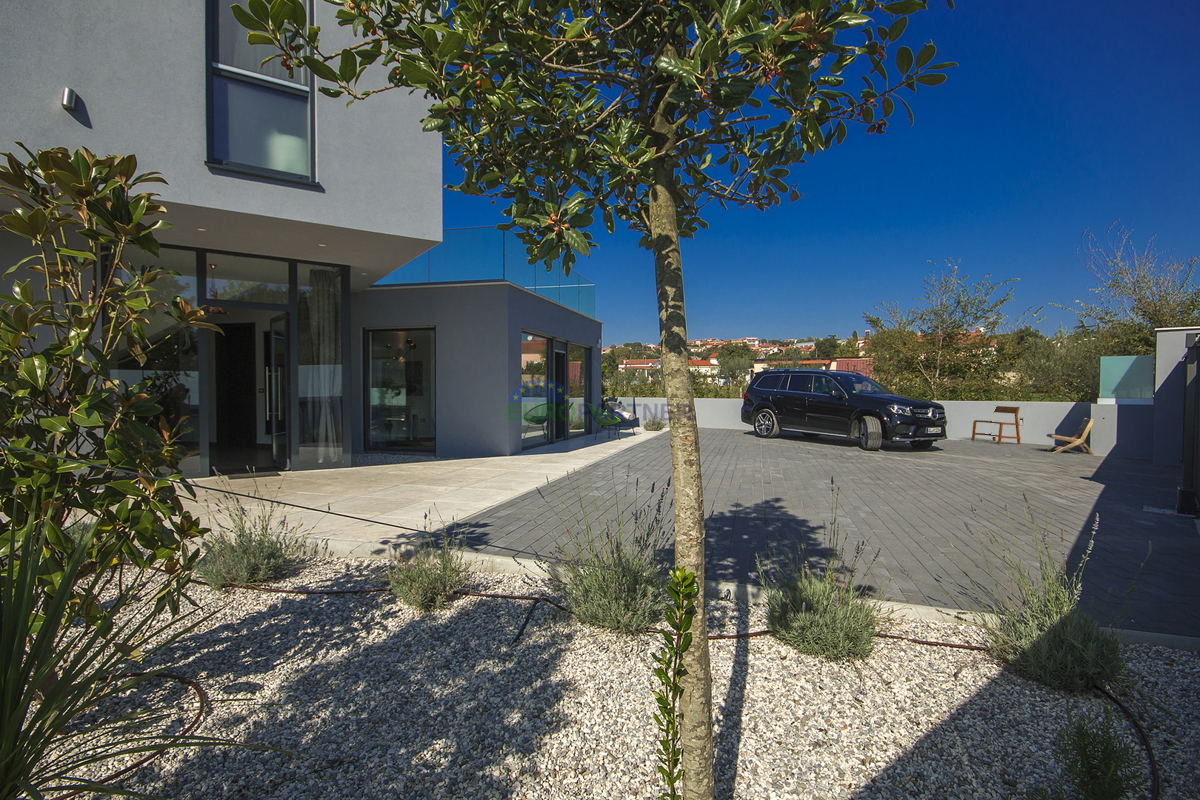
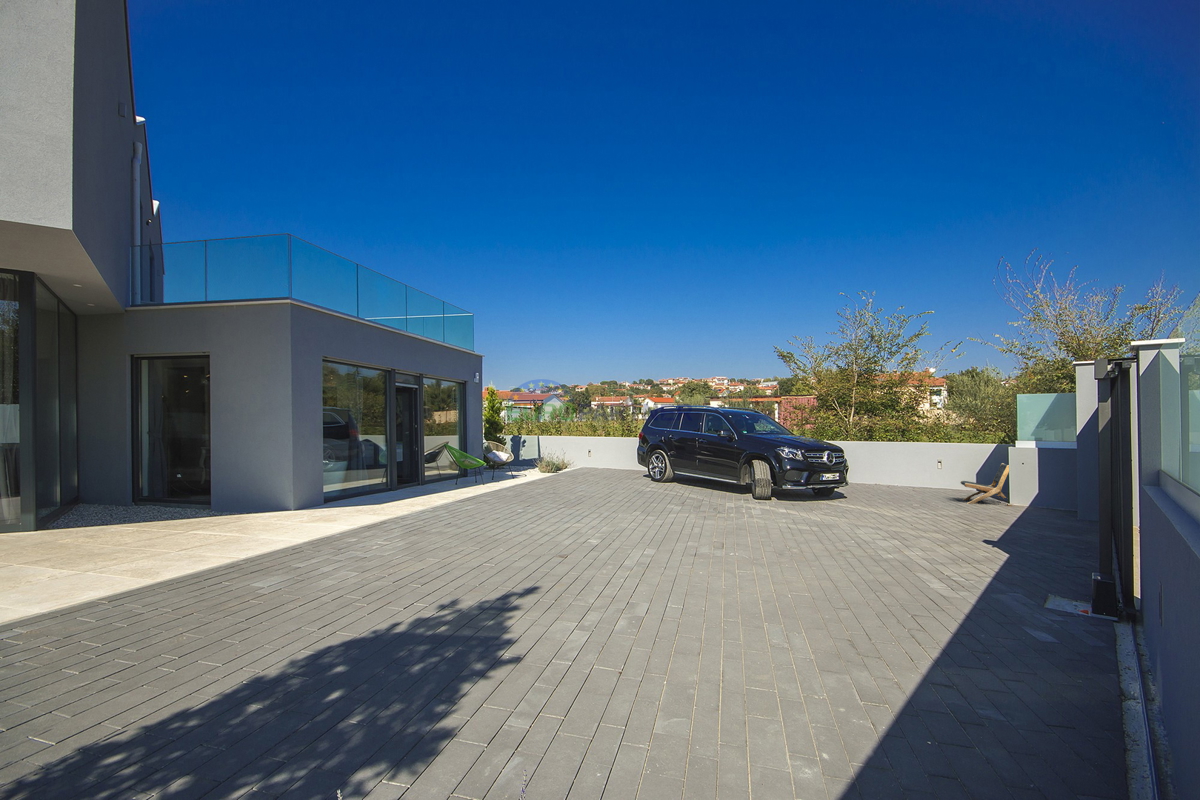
bench: present [972,406,1020,444] -> none [886,448,937,492]

